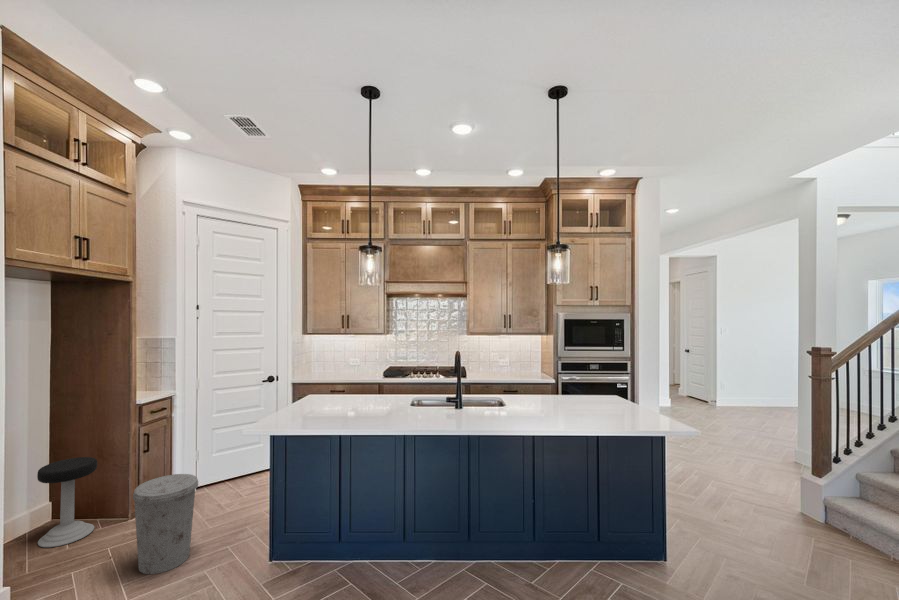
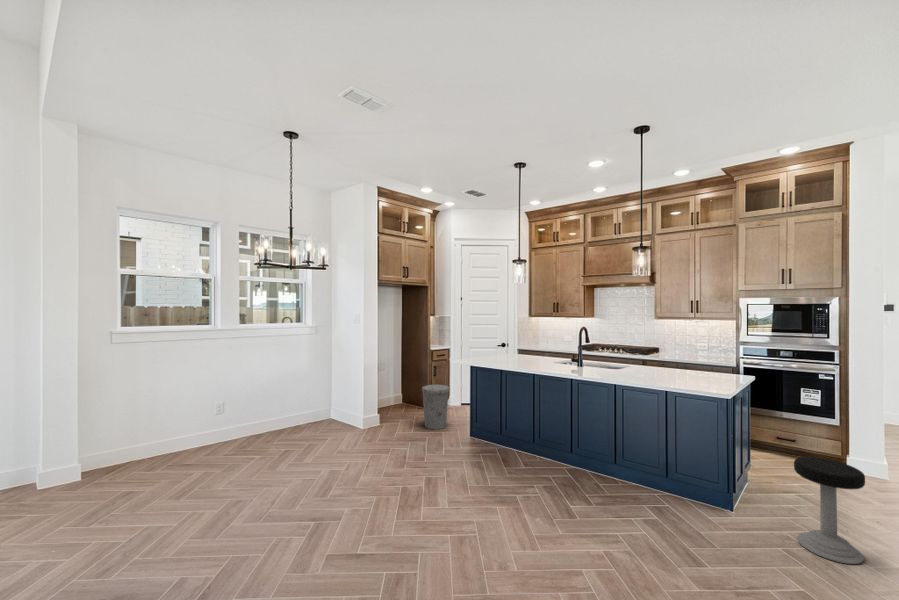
stool: present [37,457,97,548] -> present [794,457,865,564]

